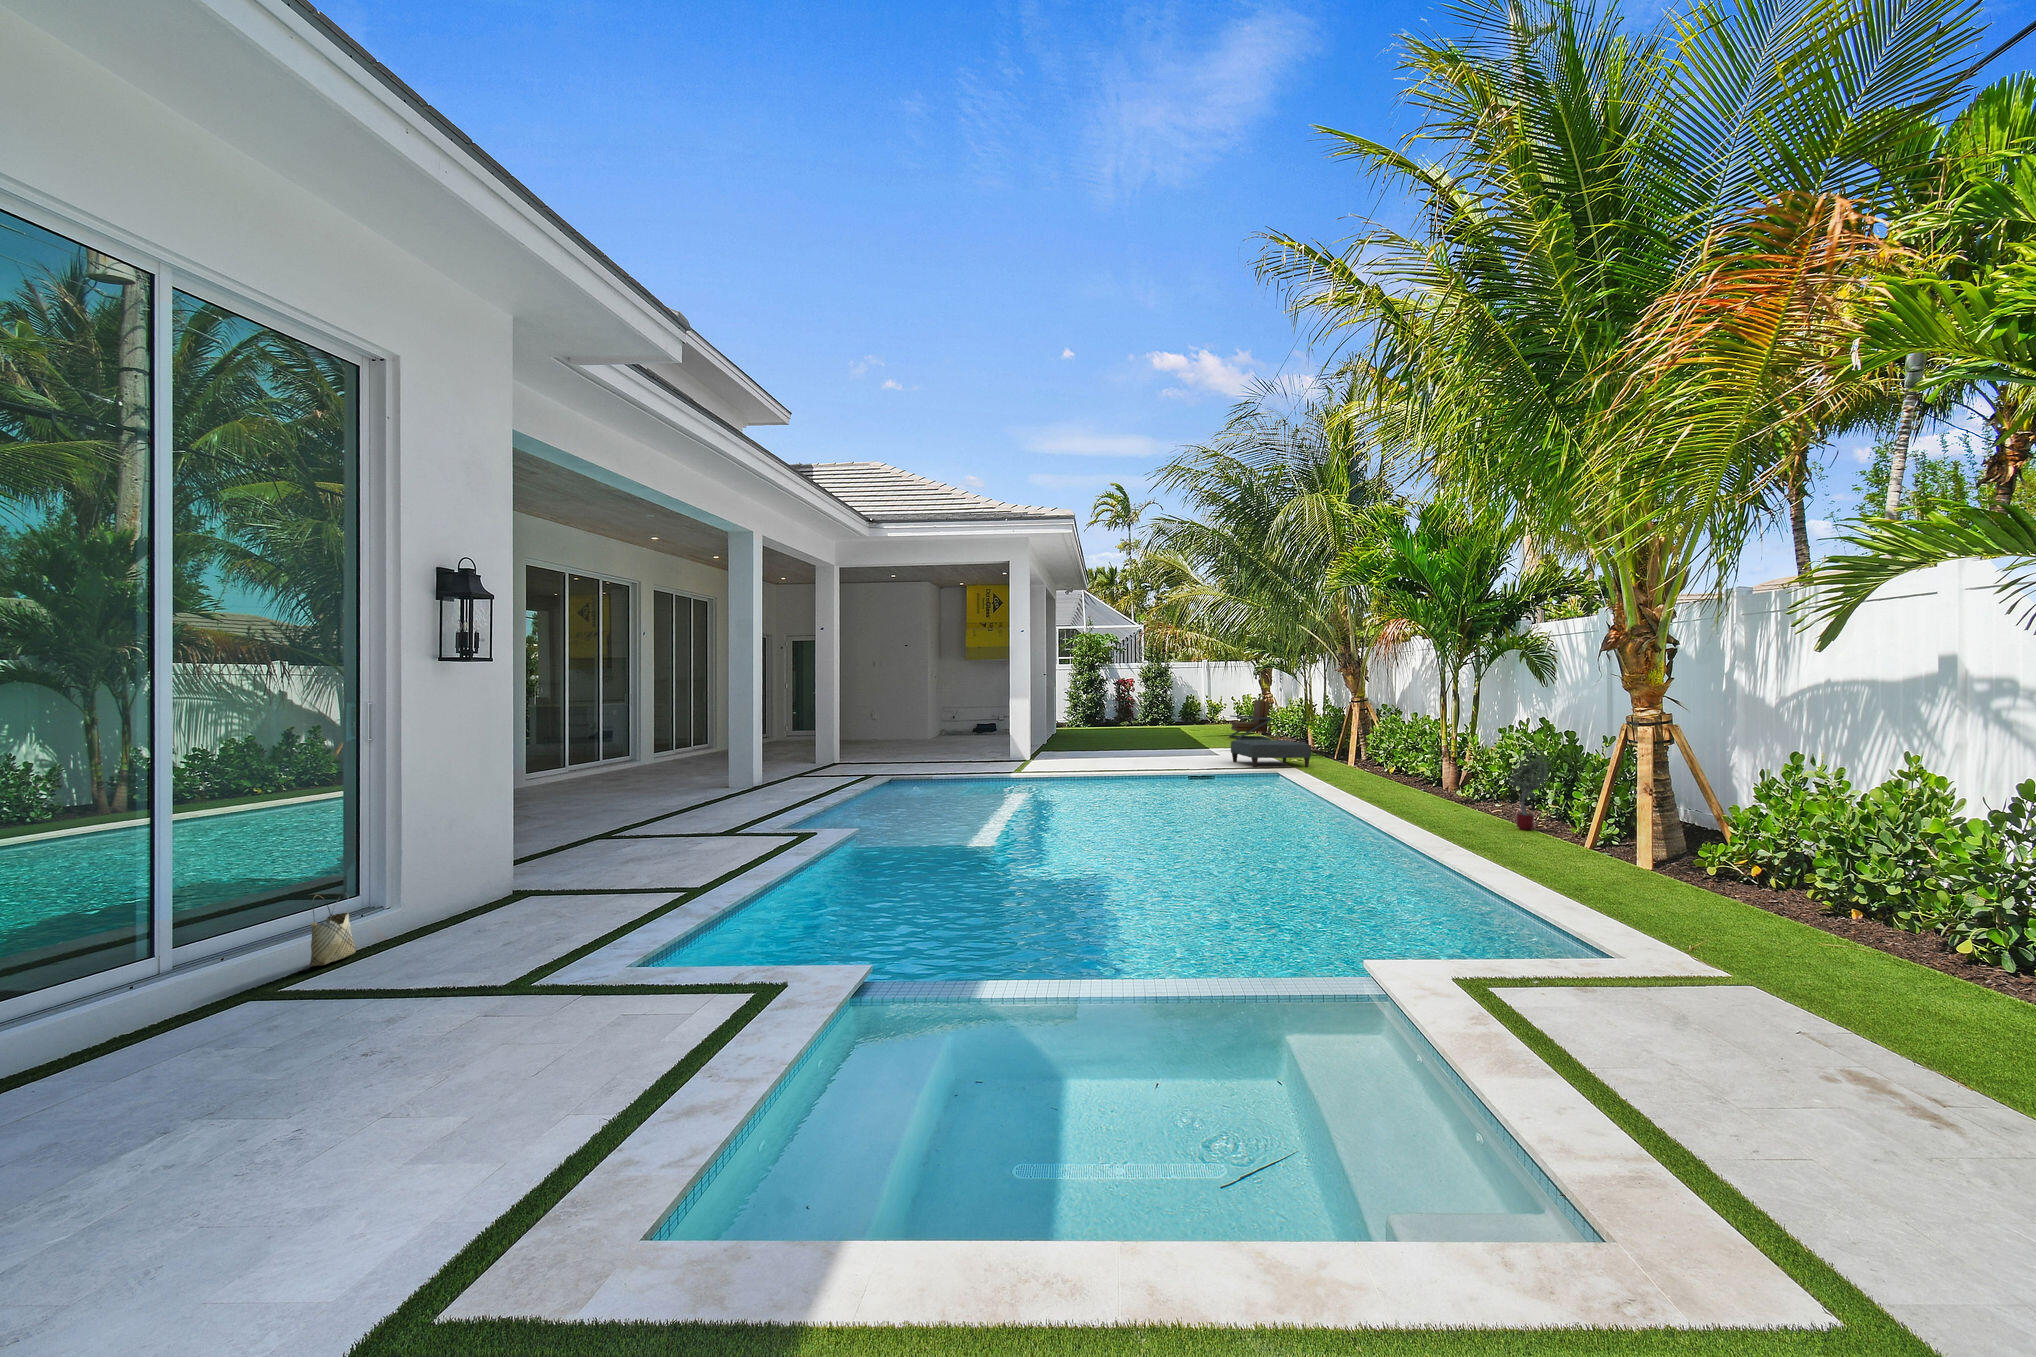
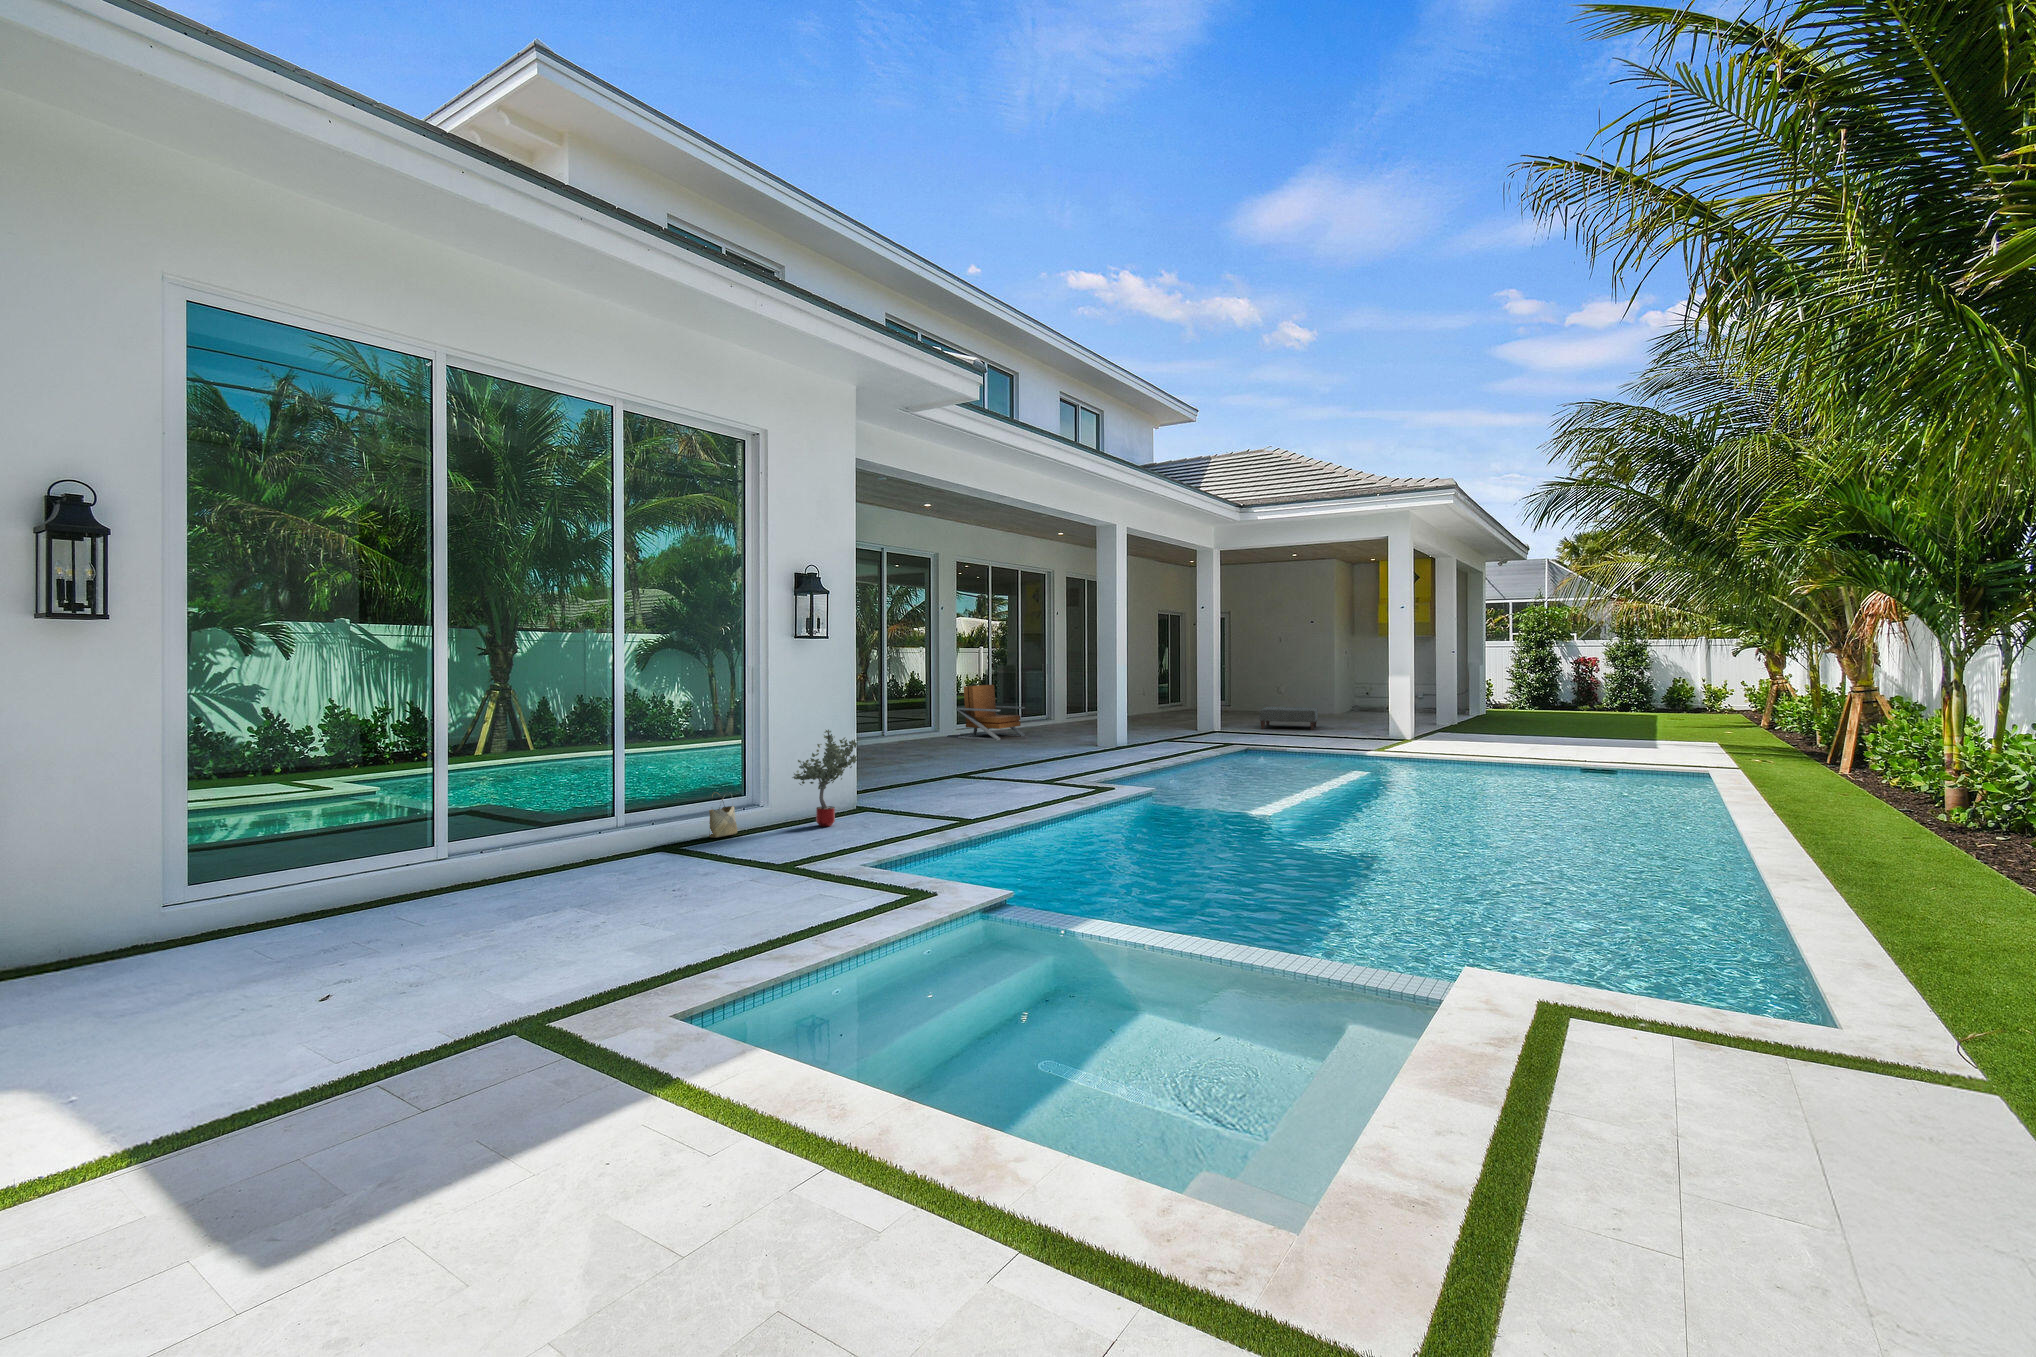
lounge chair: present [1229,700,1272,740] -> present [956,685,1025,740]
ottoman: present [1231,740,1311,767] -> present [1260,707,1318,730]
potted tree: present [1508,749,1555,830] -> present [792,730,857,827]

